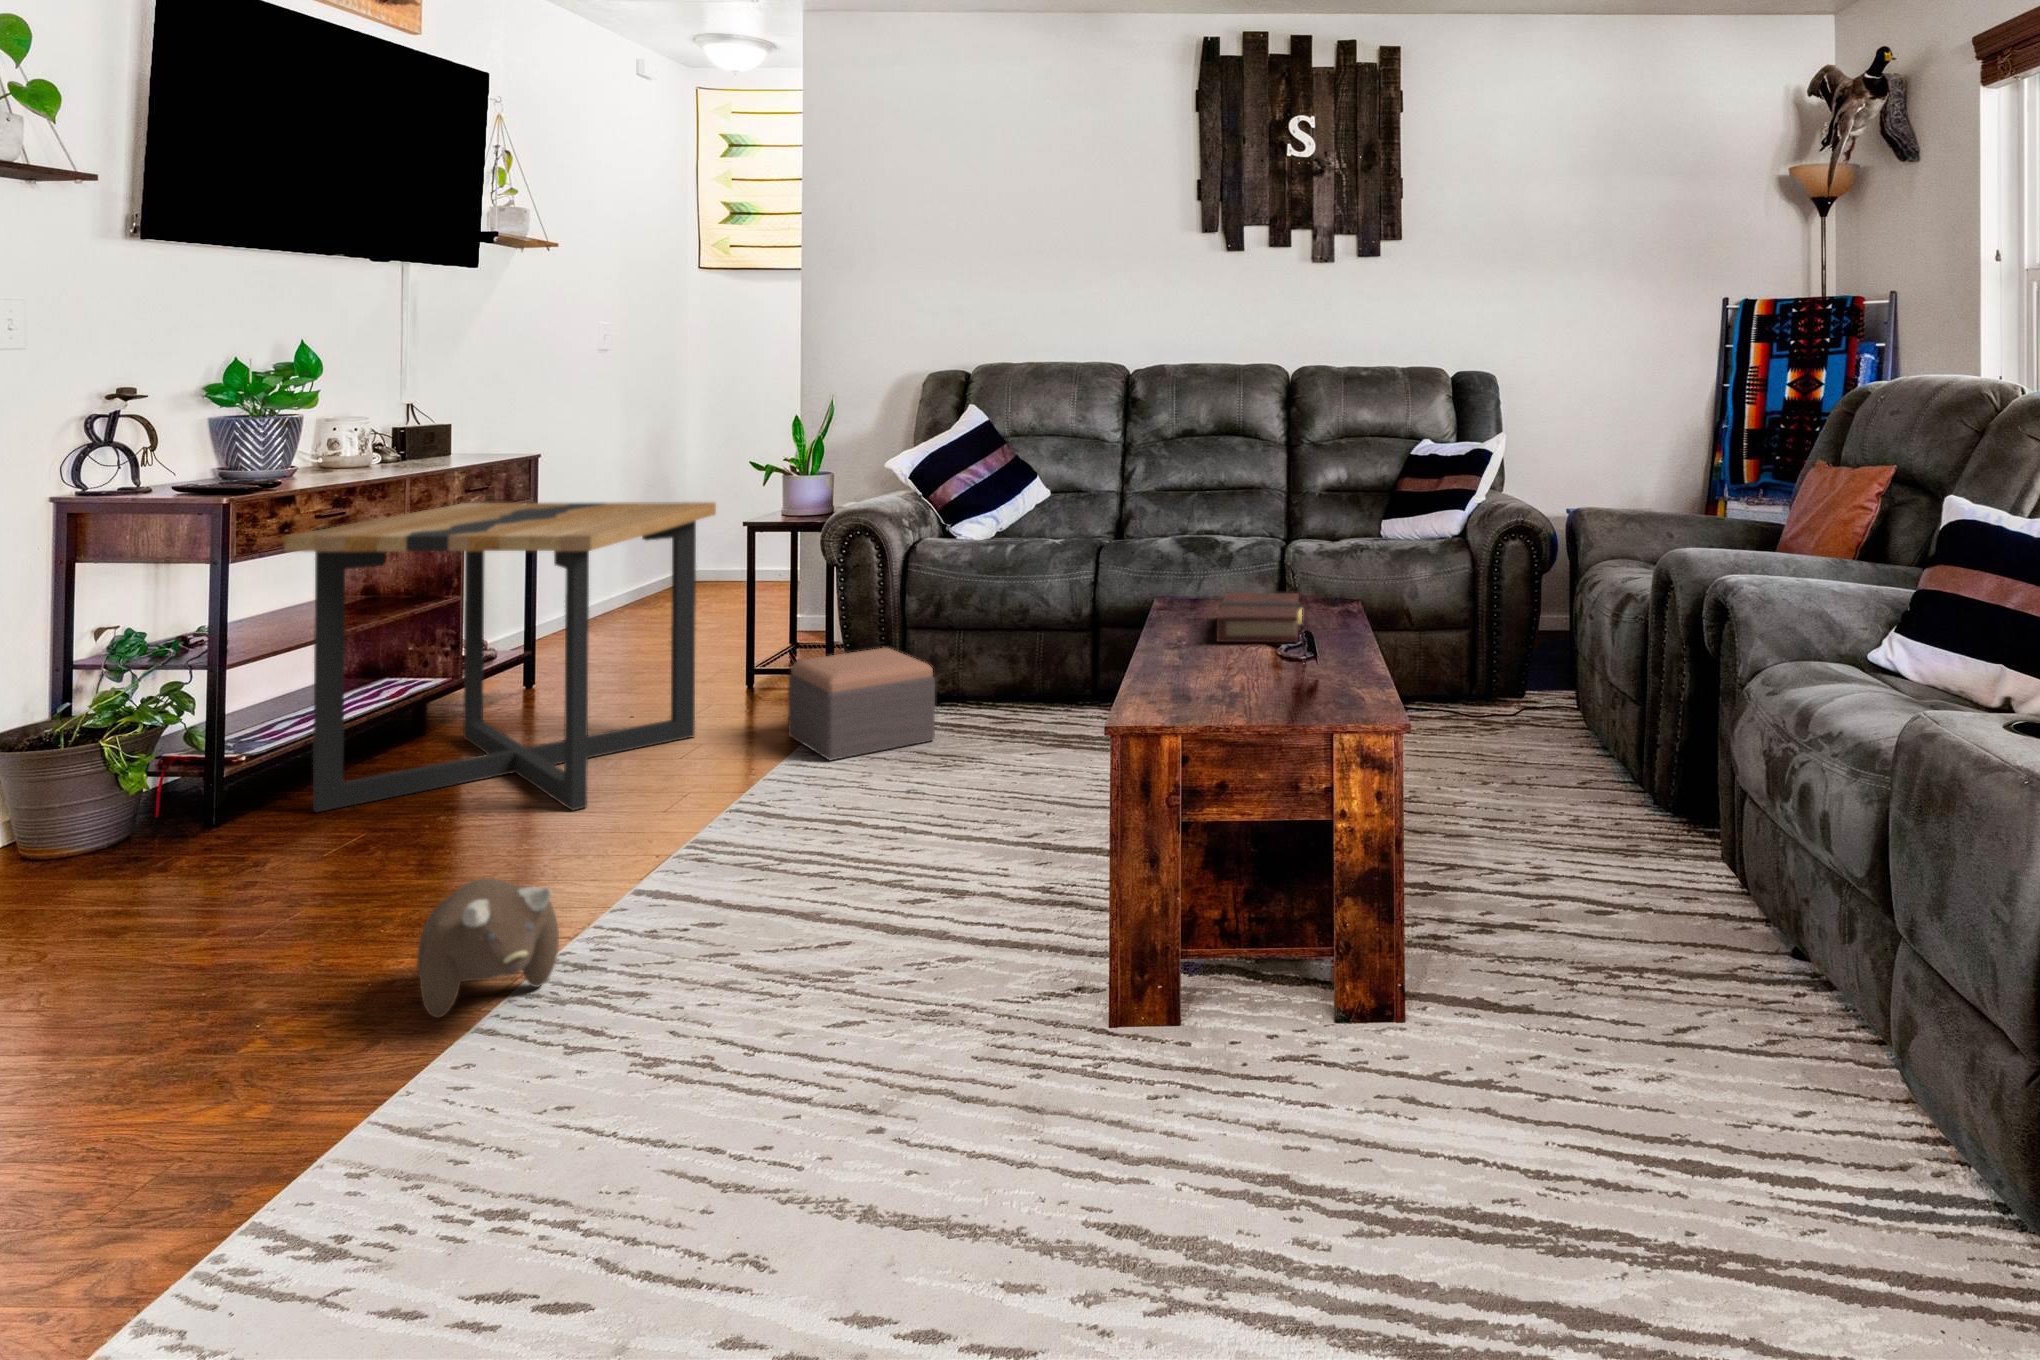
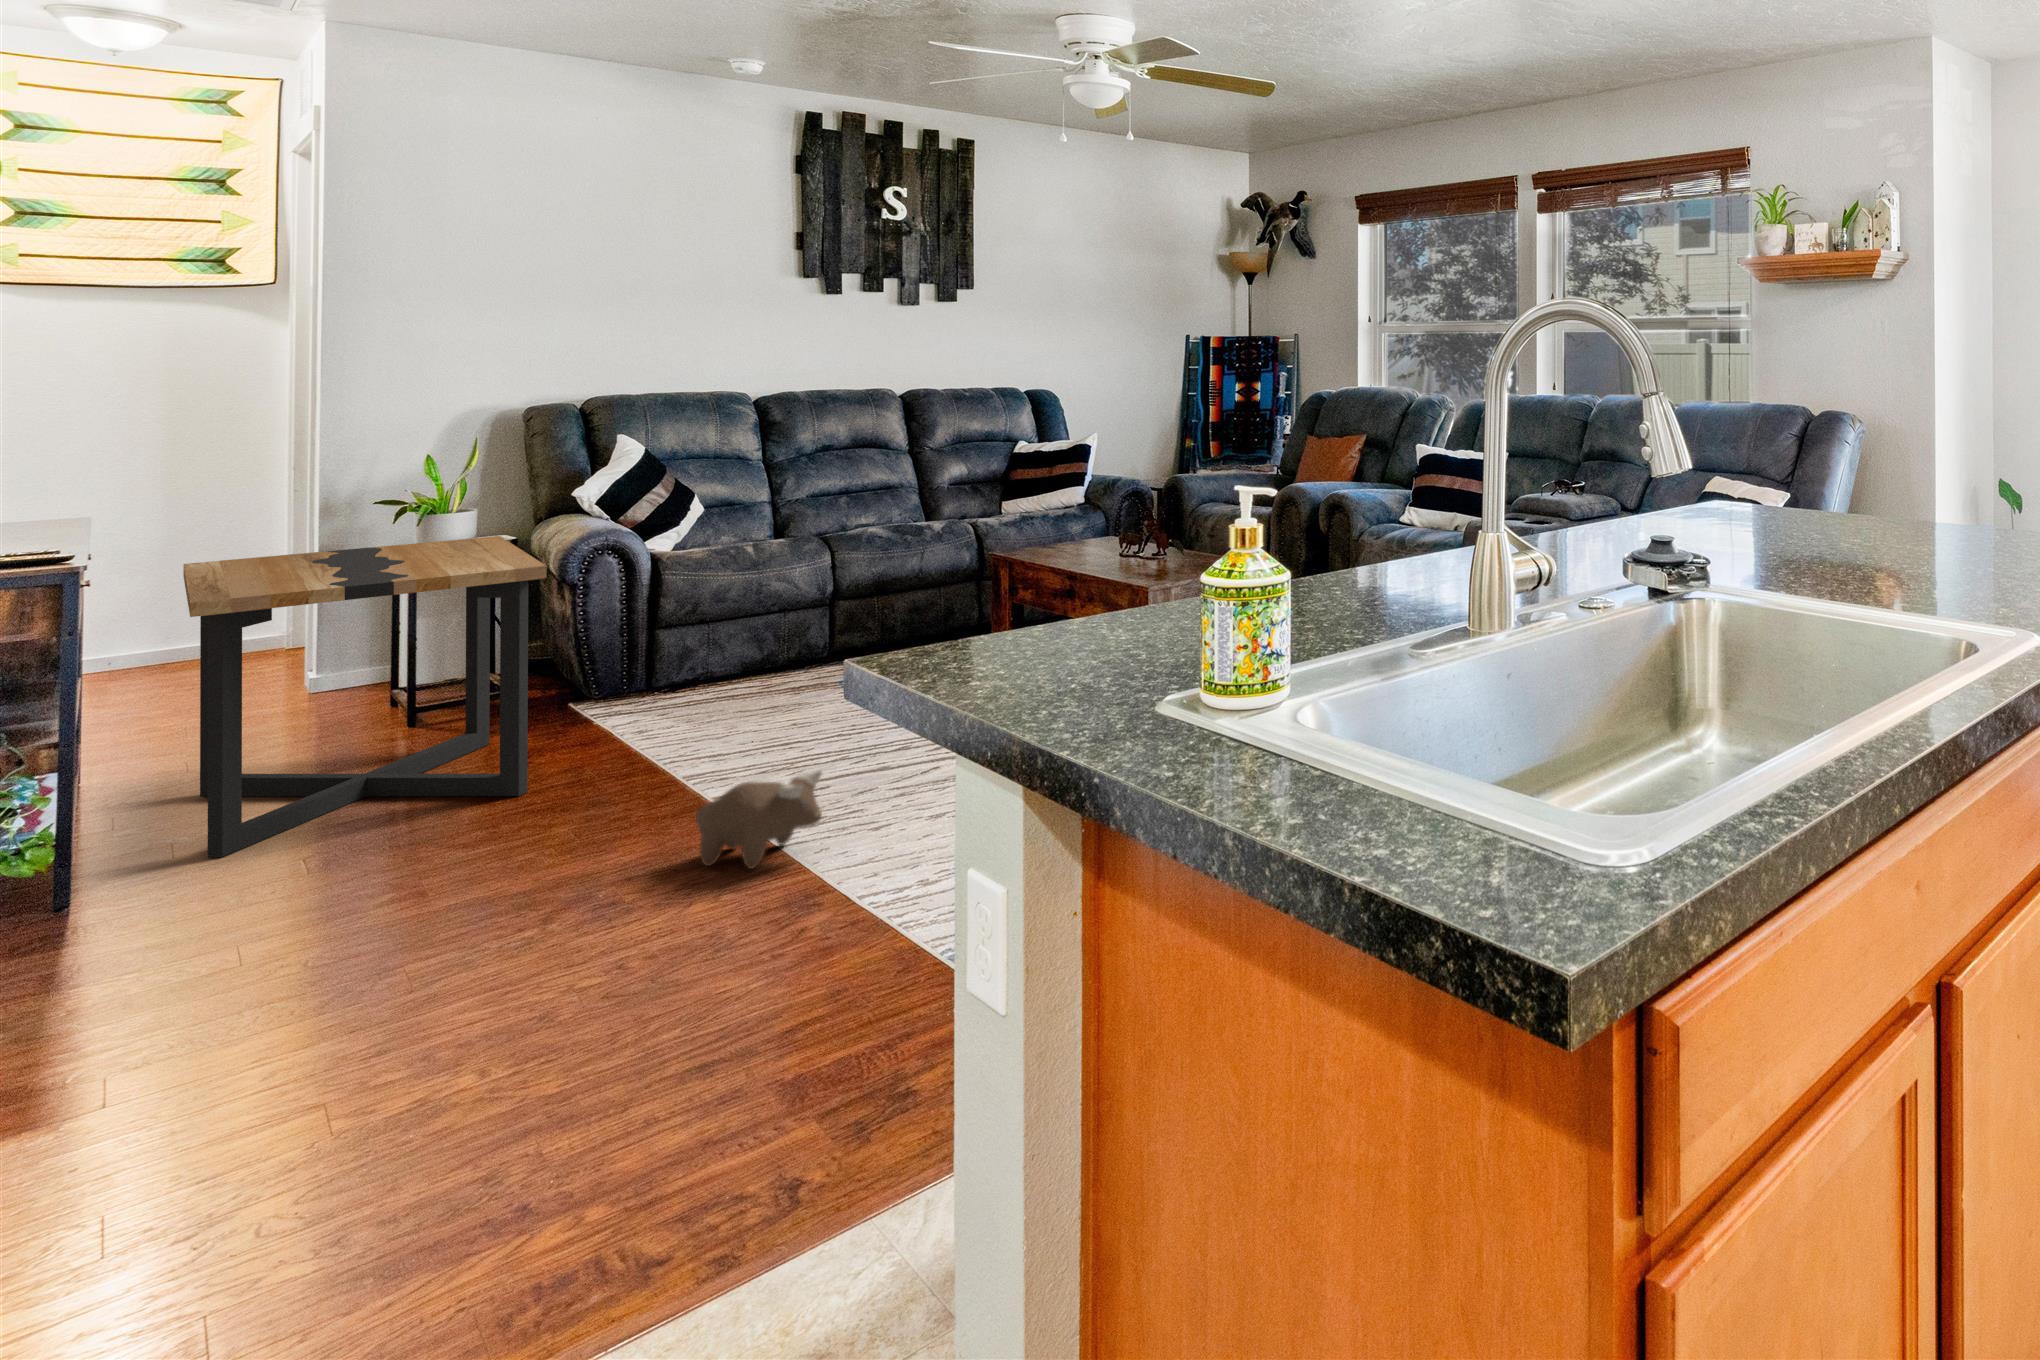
book: present [1217,593,1302,642] -> none [1065,544,1147,575]
footstool: present [789,648,935,760] -> none [592,641,738,729]

